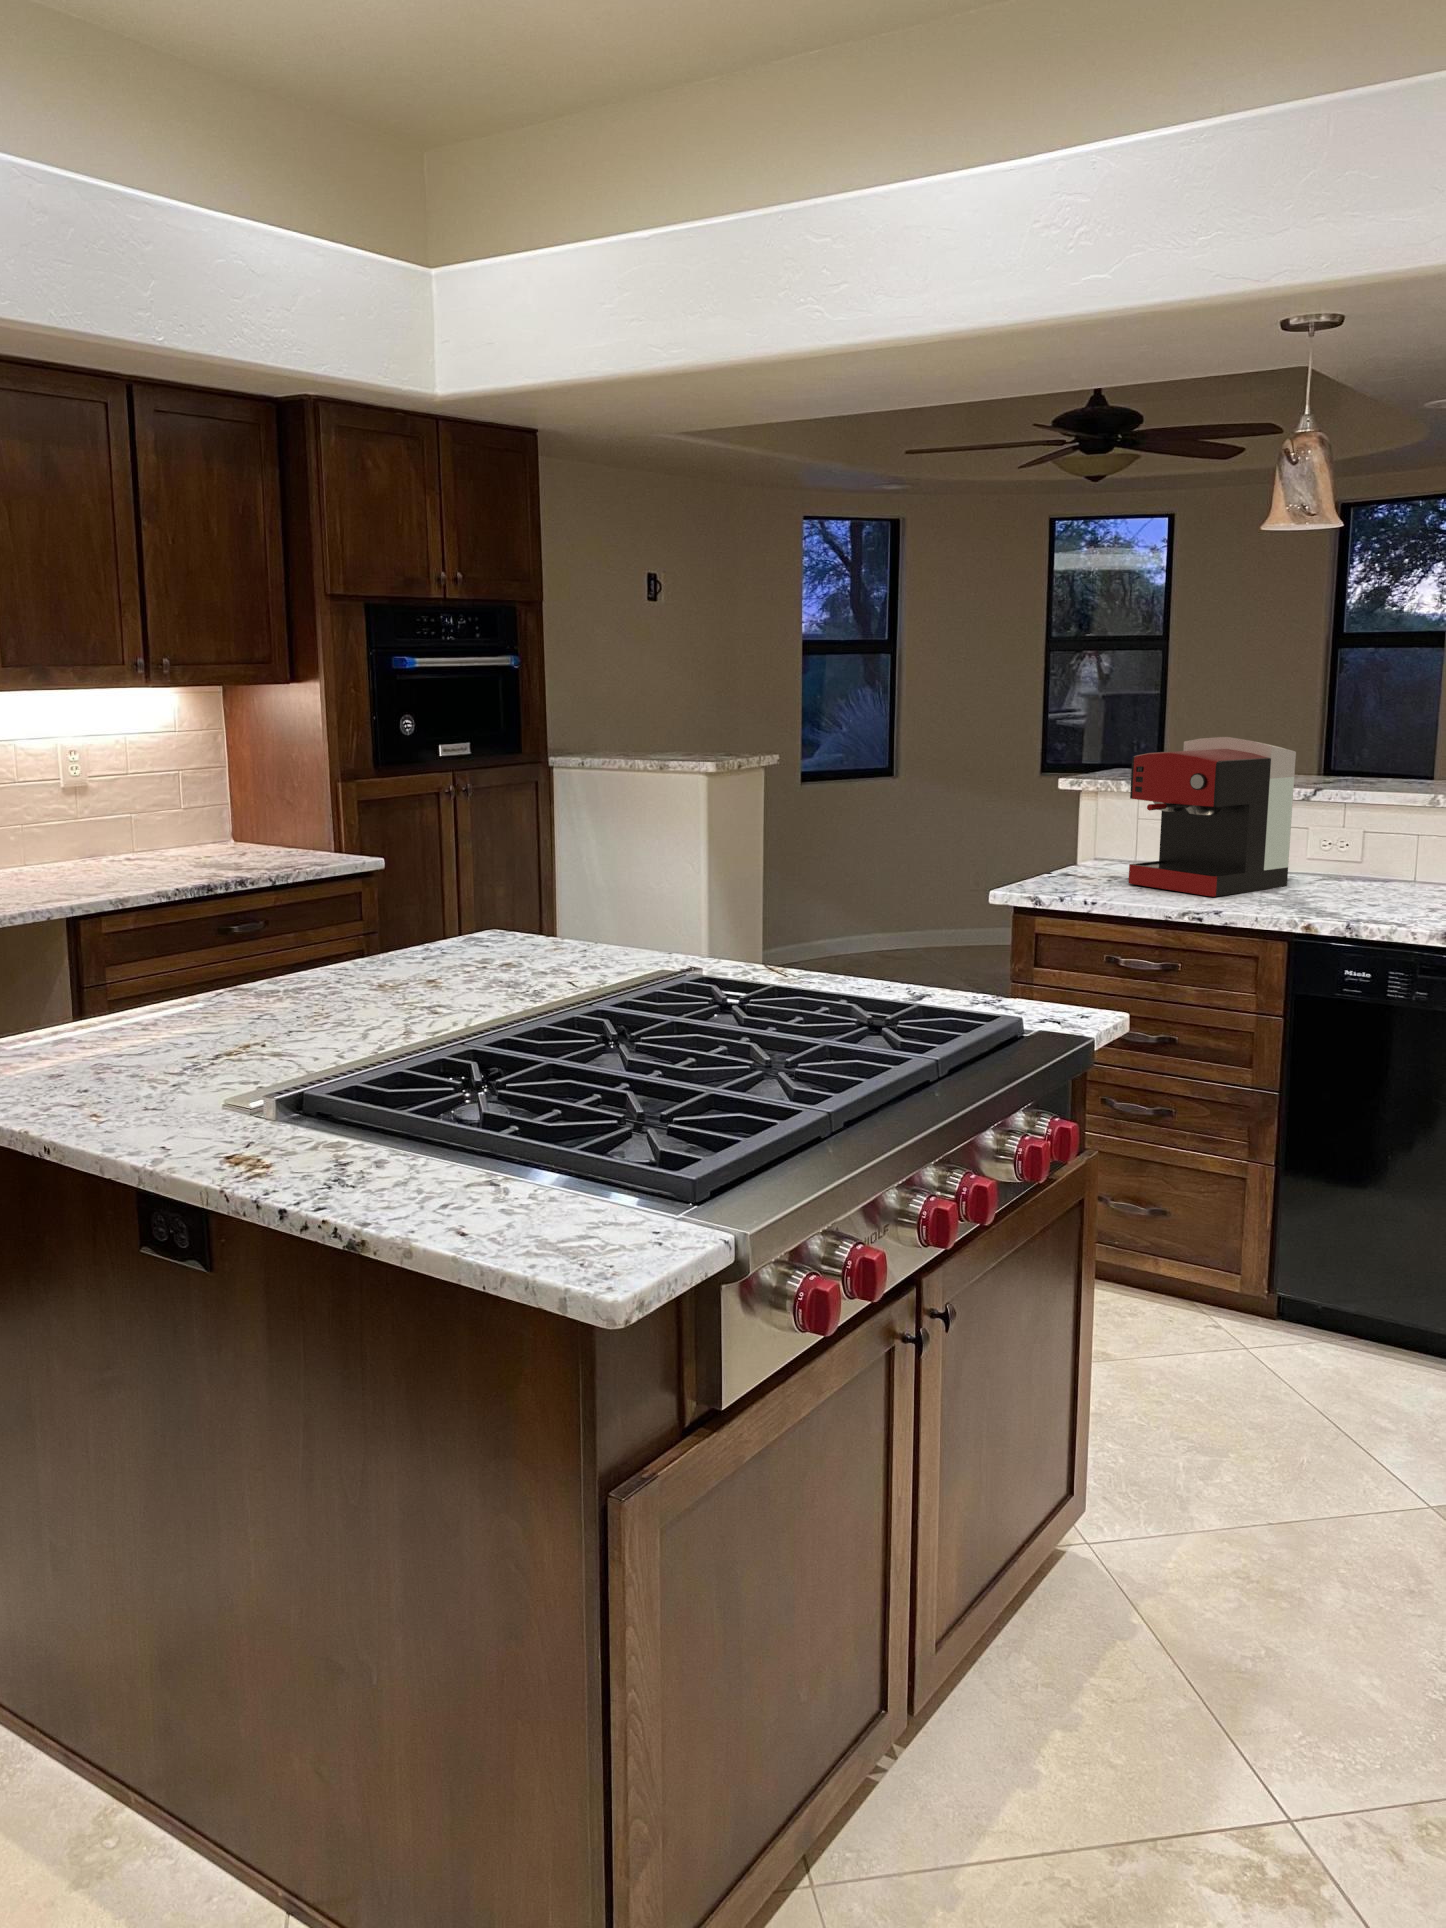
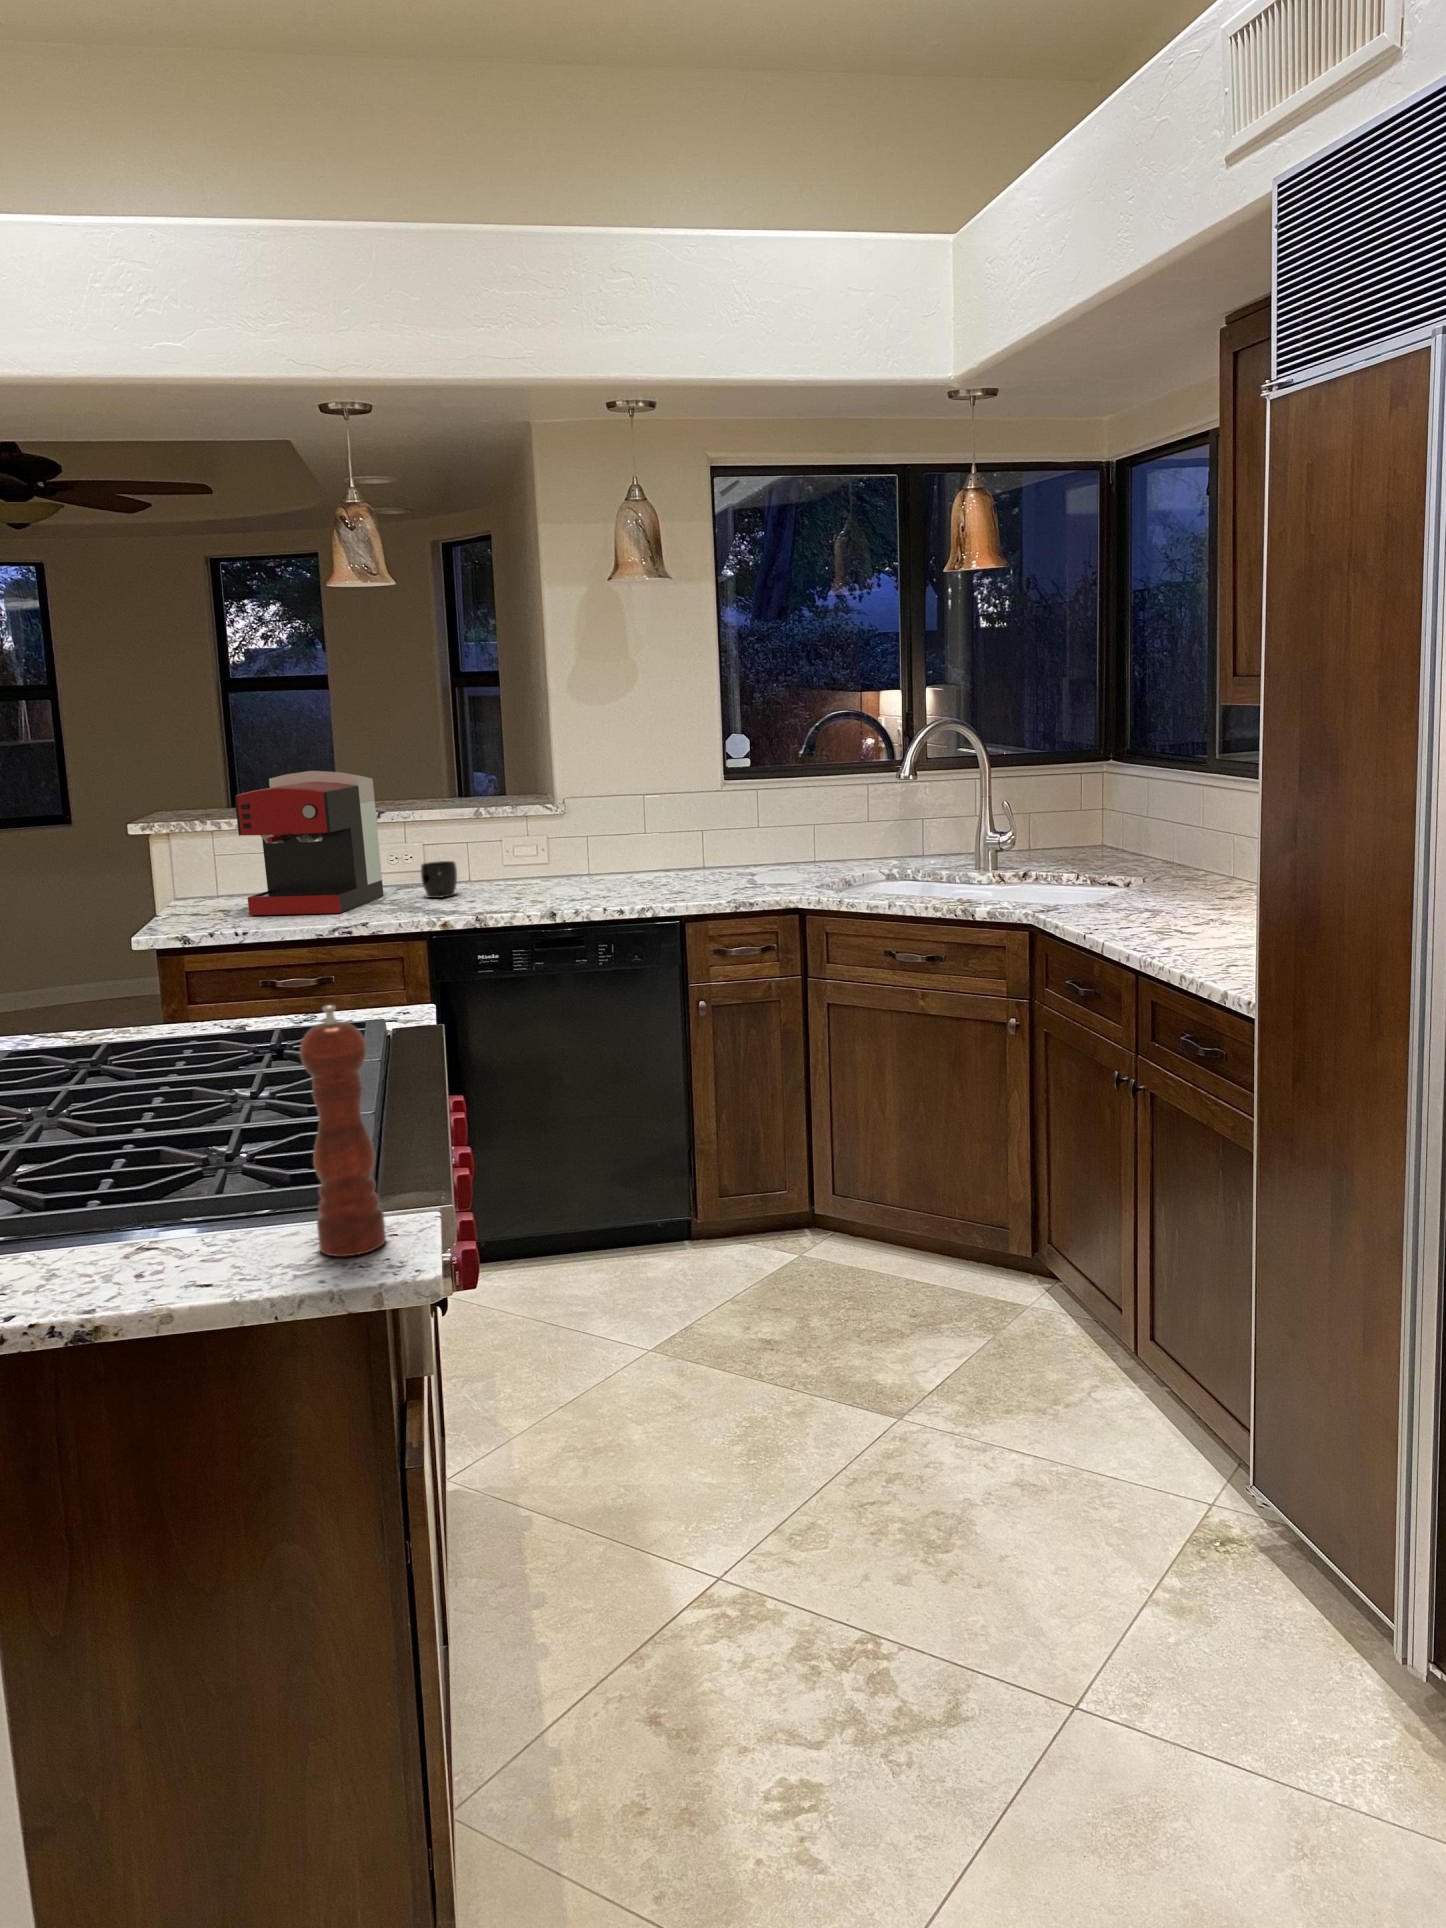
mug: none [1325,855,1371,899] -> present [421,861,457,898]
pepper mill: none [562,993,633,1257] -> present [300,1005,386,1257]

